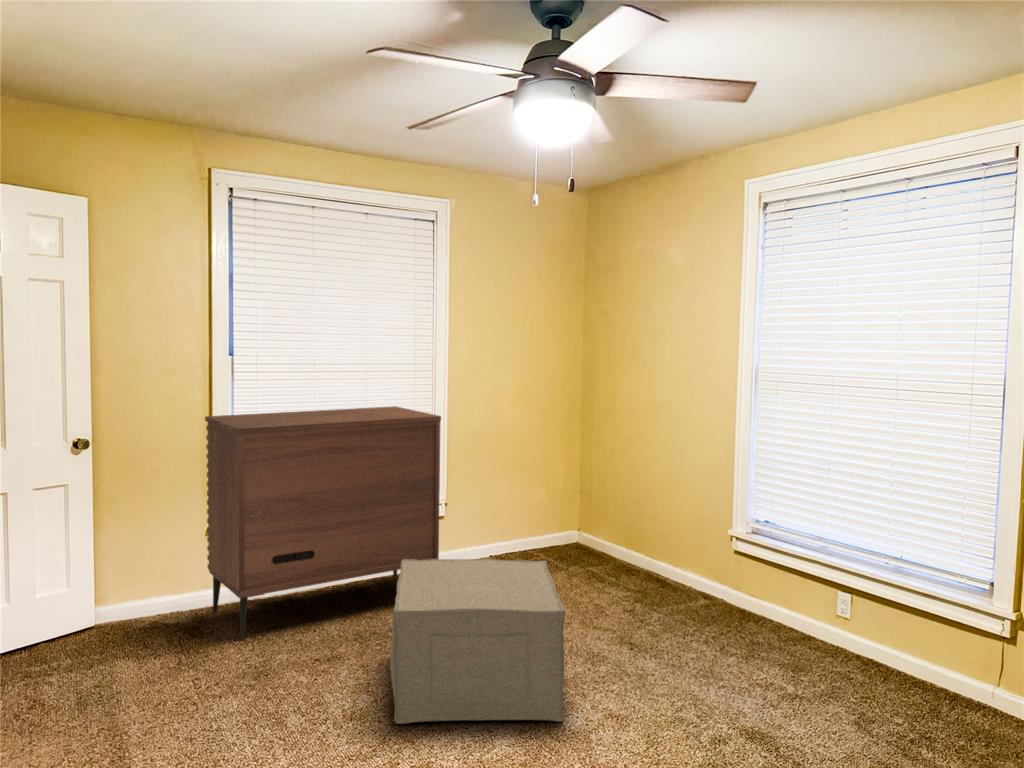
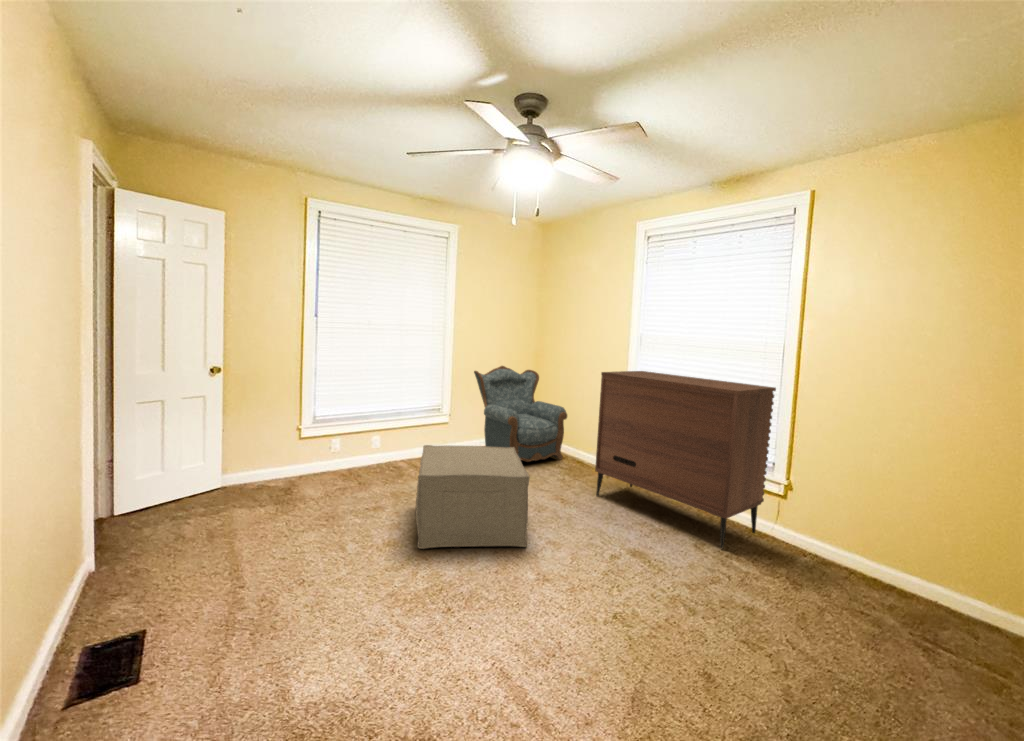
dresser: present [205,406,441,639] -> present [595,371,776,549]
armchair: none [484,417,641,590] -> present [474,366,567,462]

